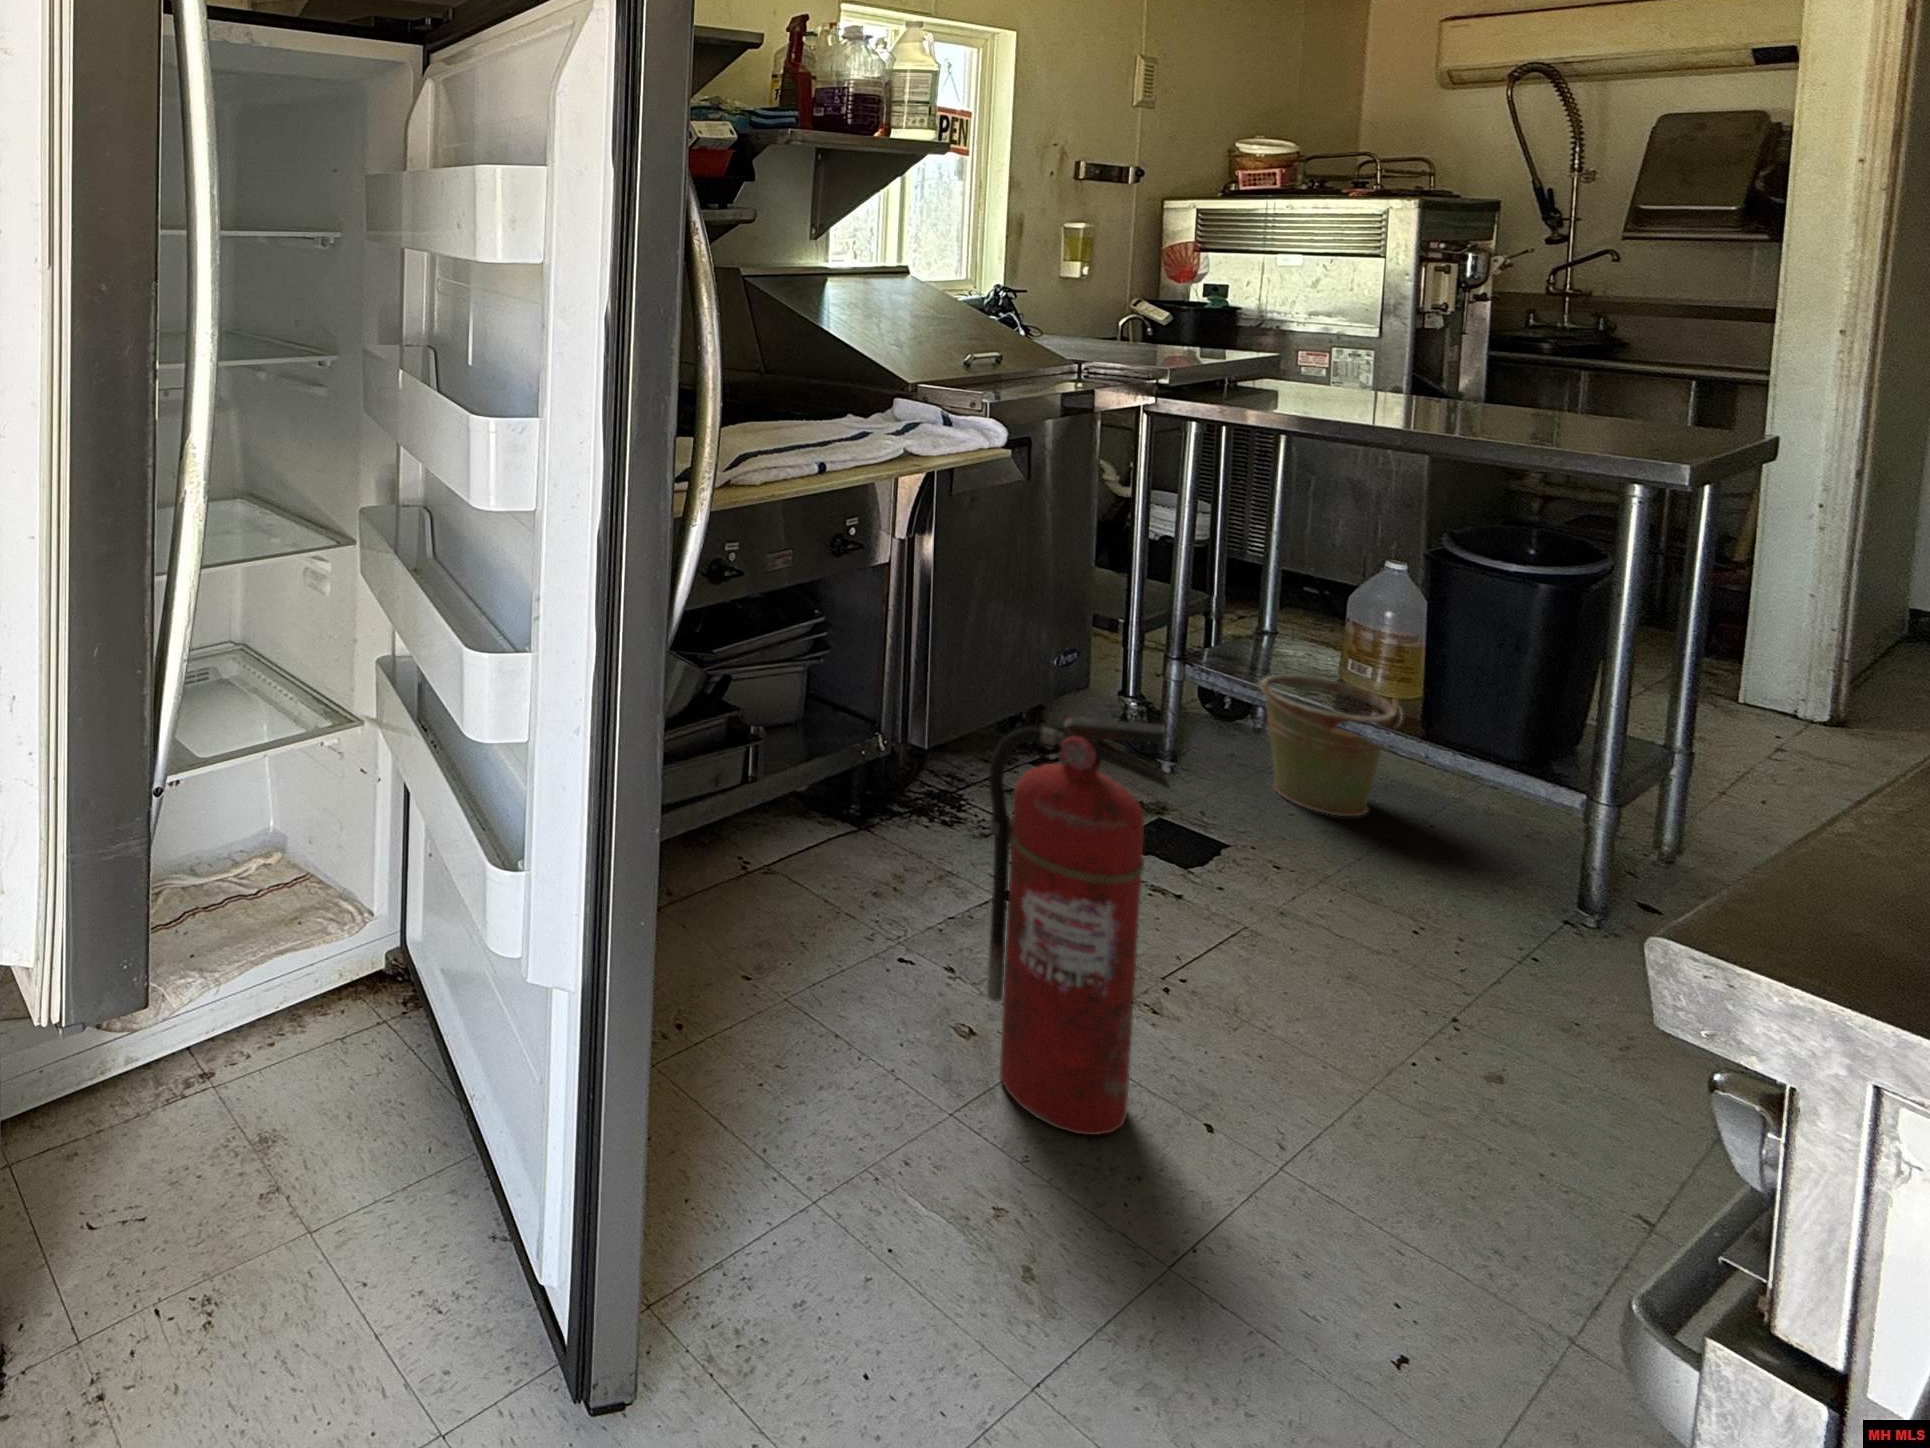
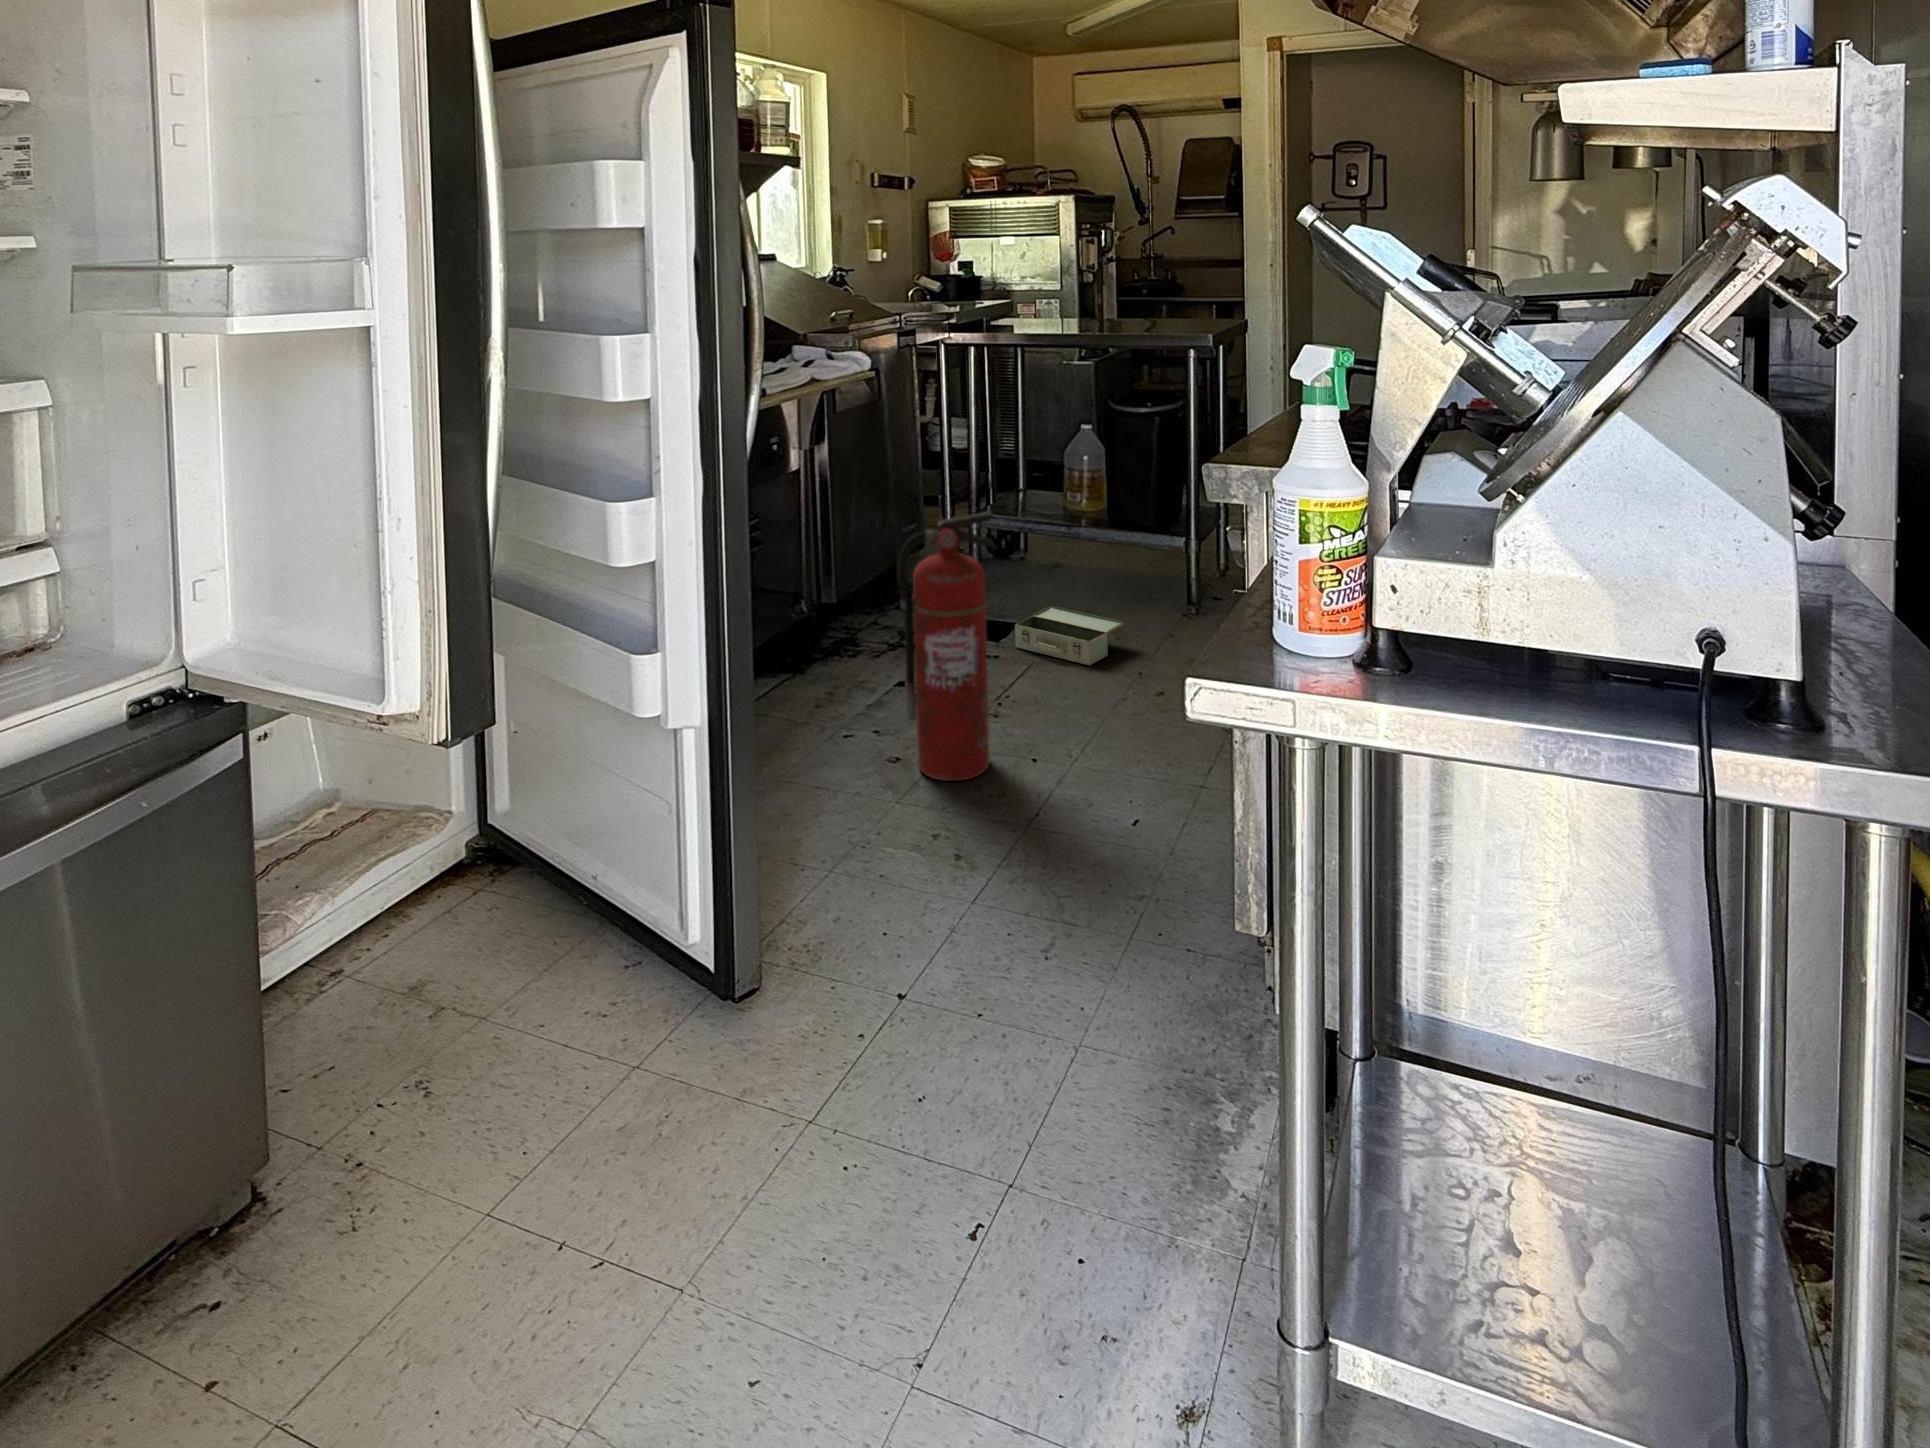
bucket: present [1259,675,1402,816] -> none [1022,508,1096,591]
toolbox: none [1218,846,1441,981] -> present [1015,606,1124,665]

